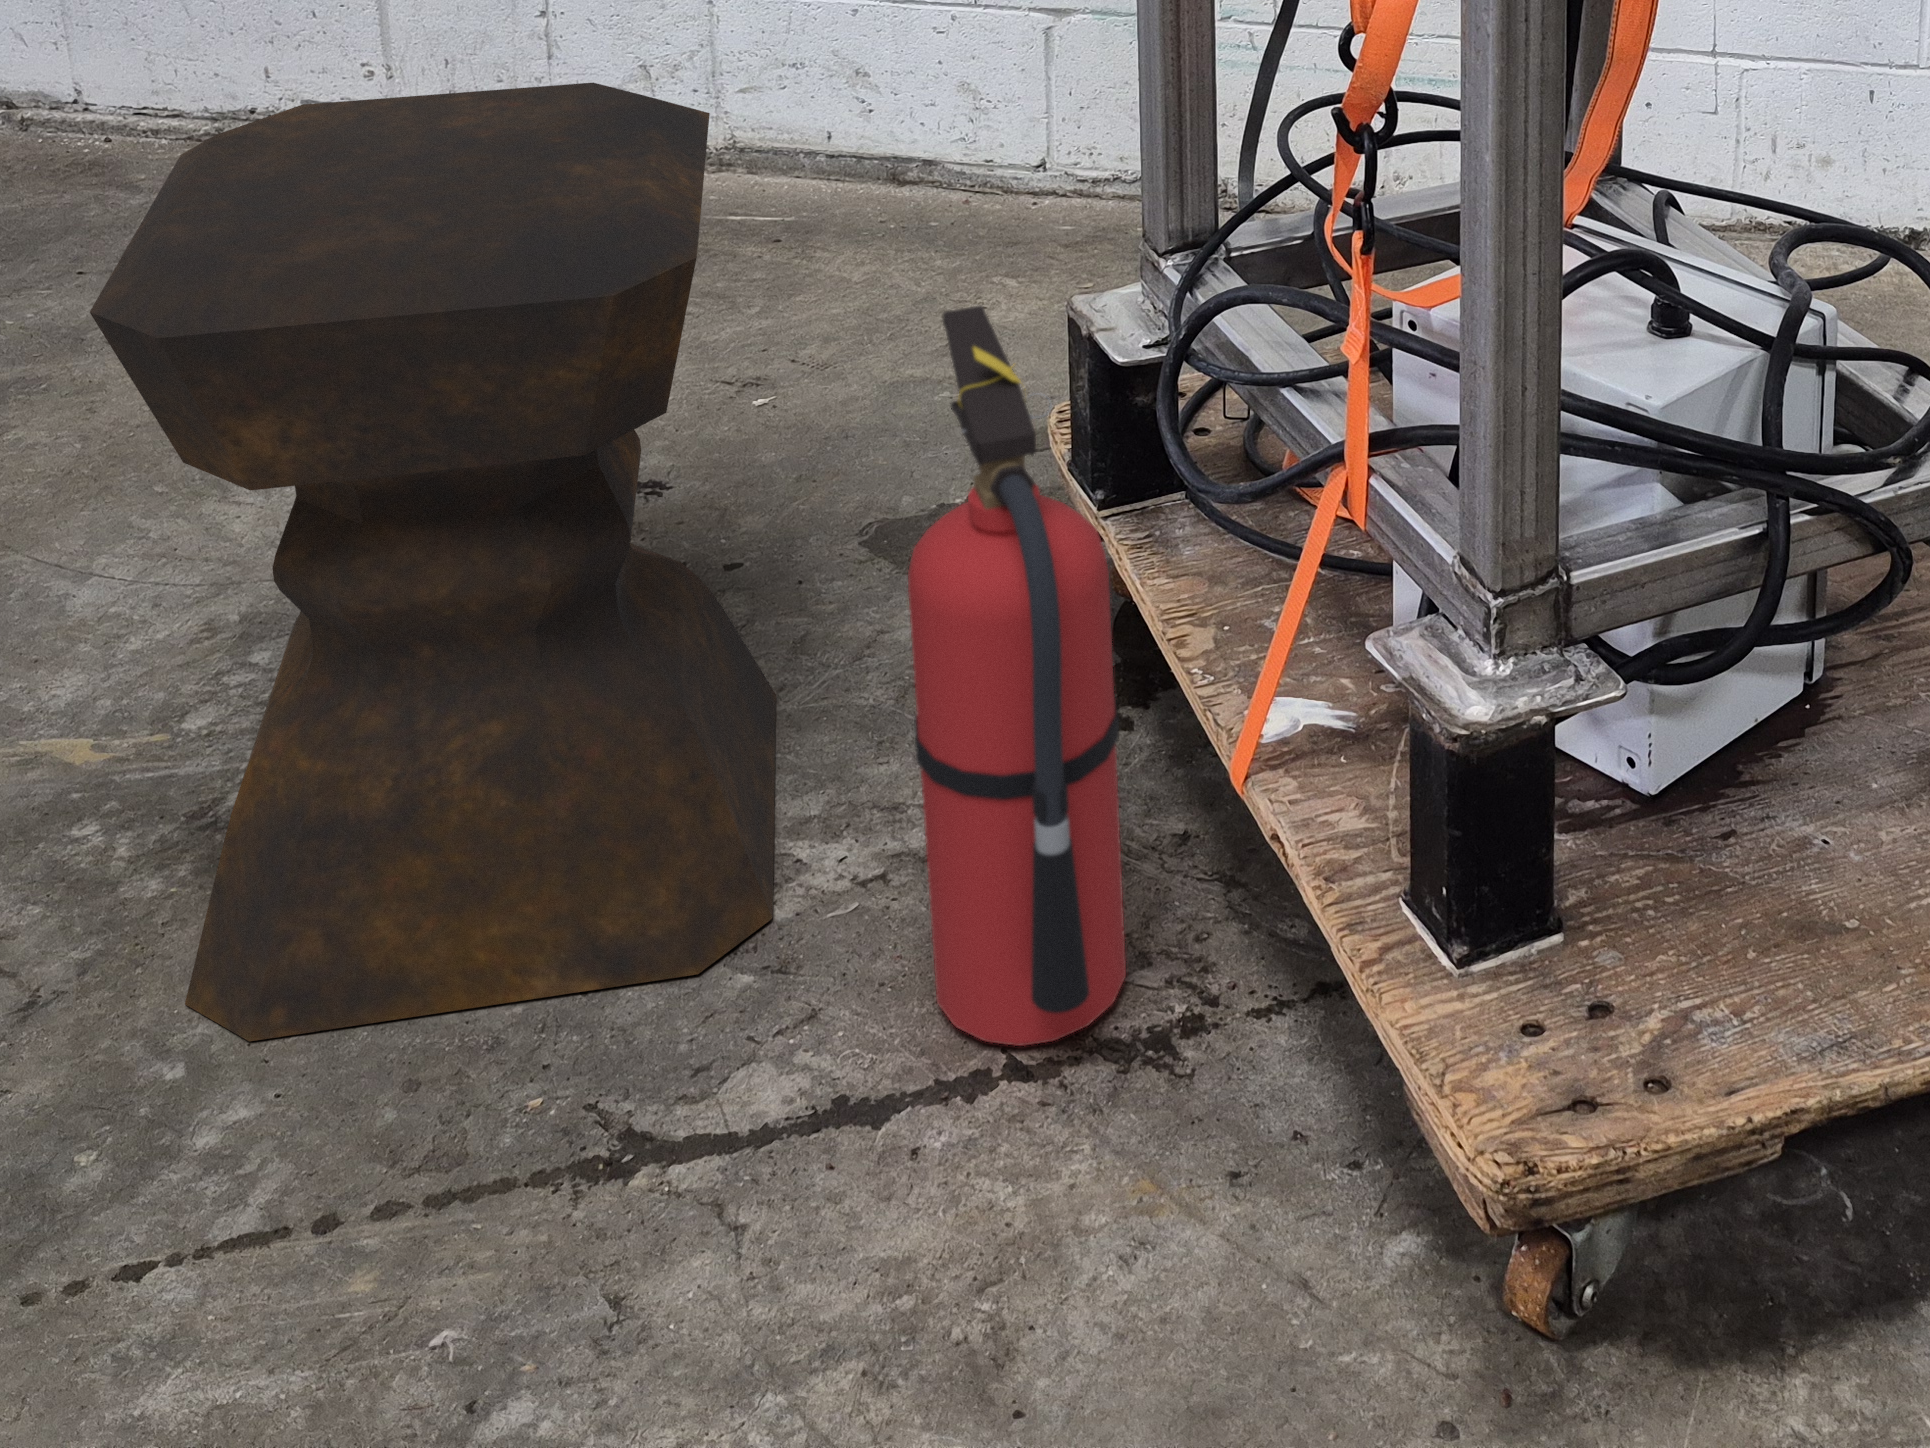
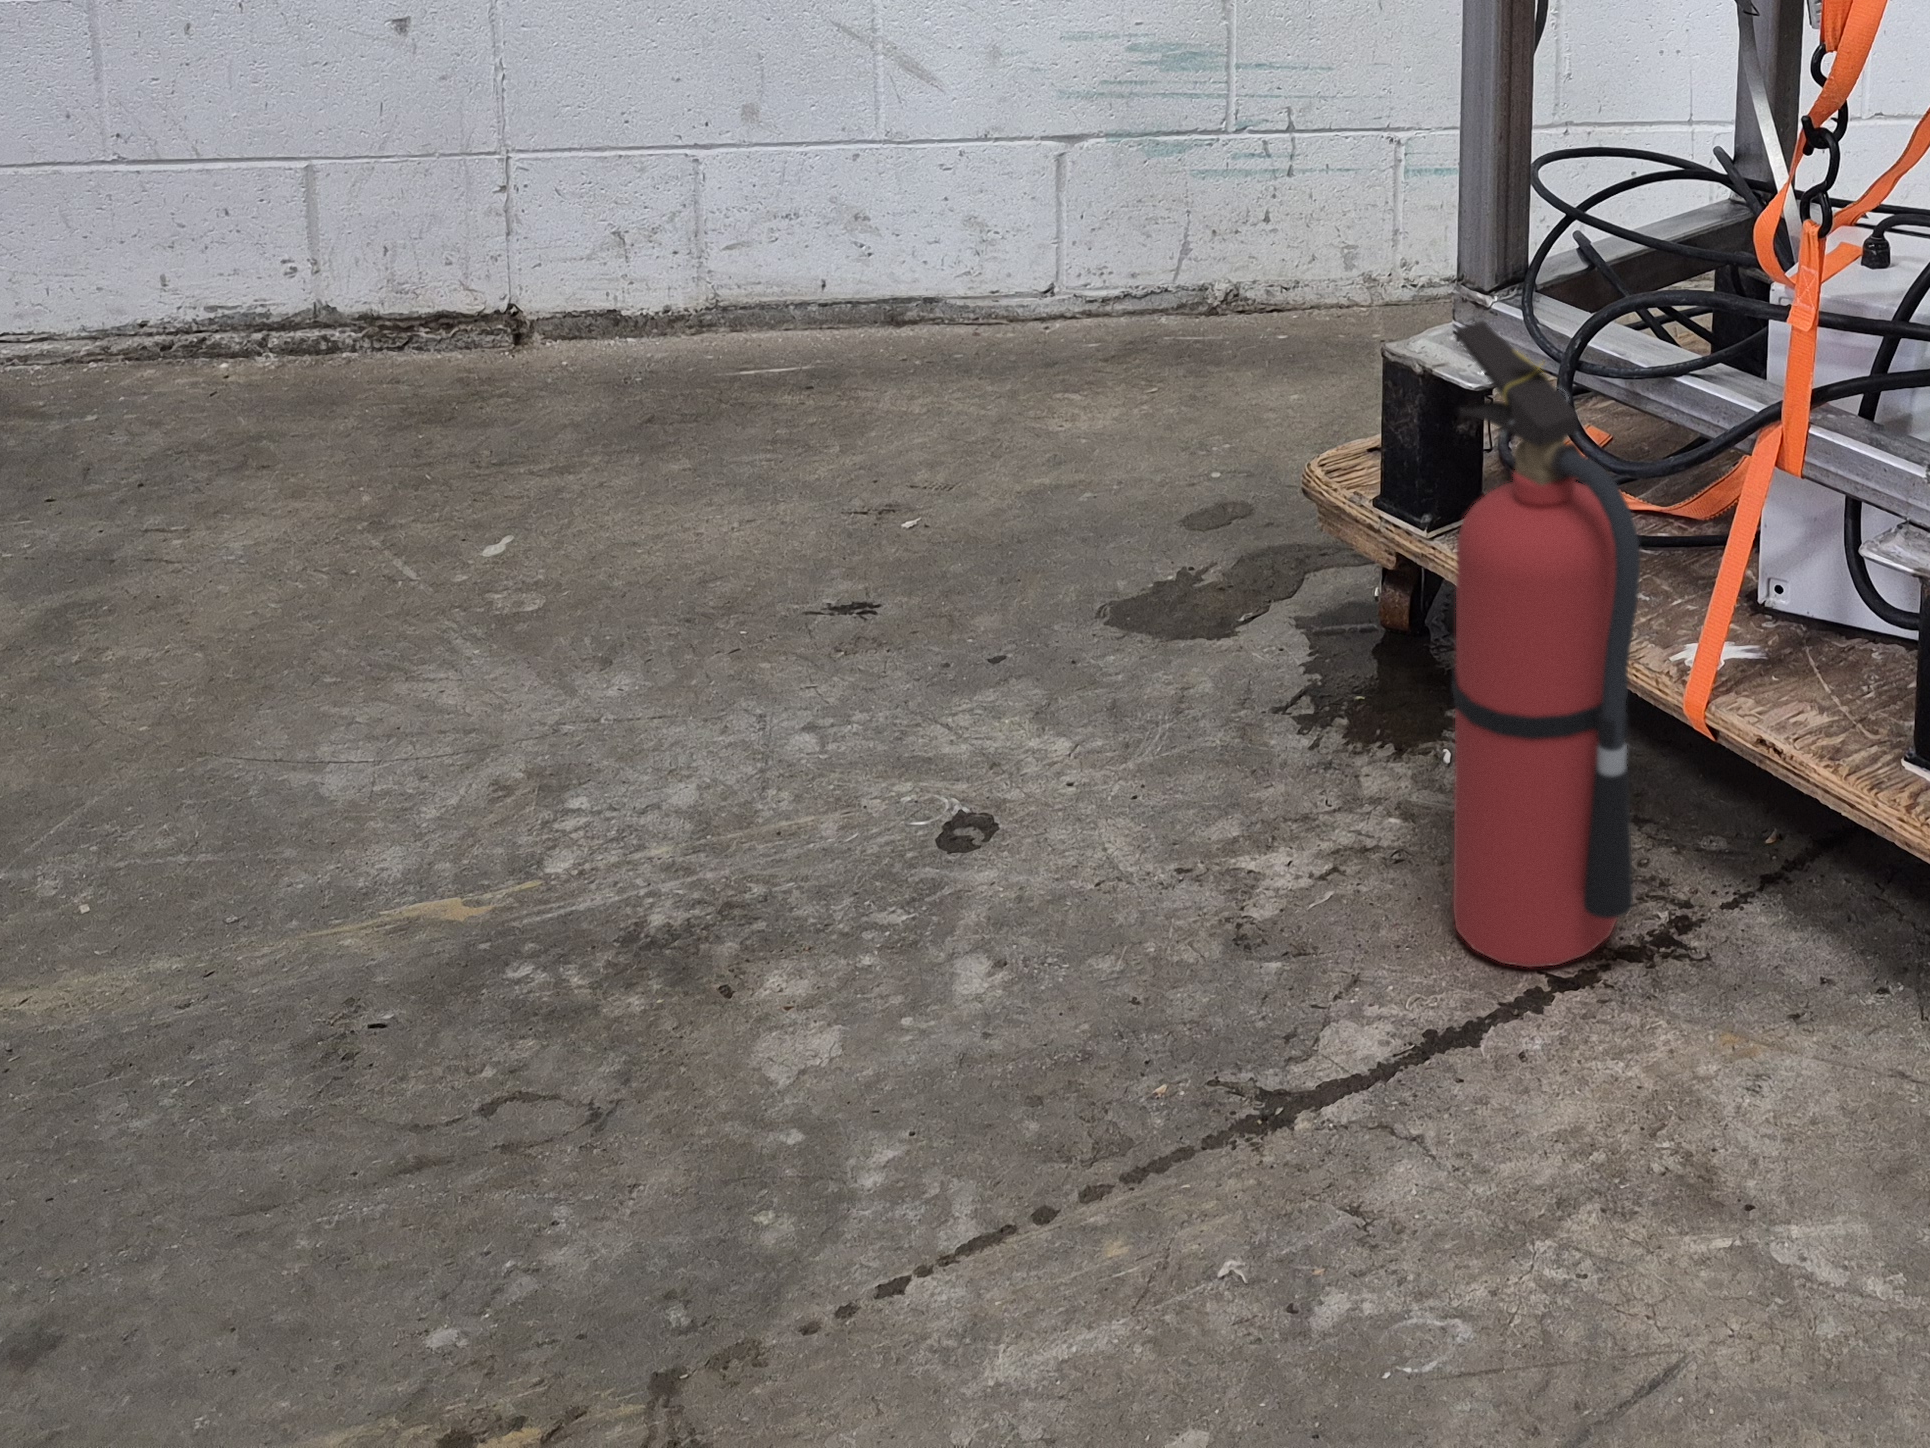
stool: present [90,83,776,1041] -> none [635,178,1269,1102]

